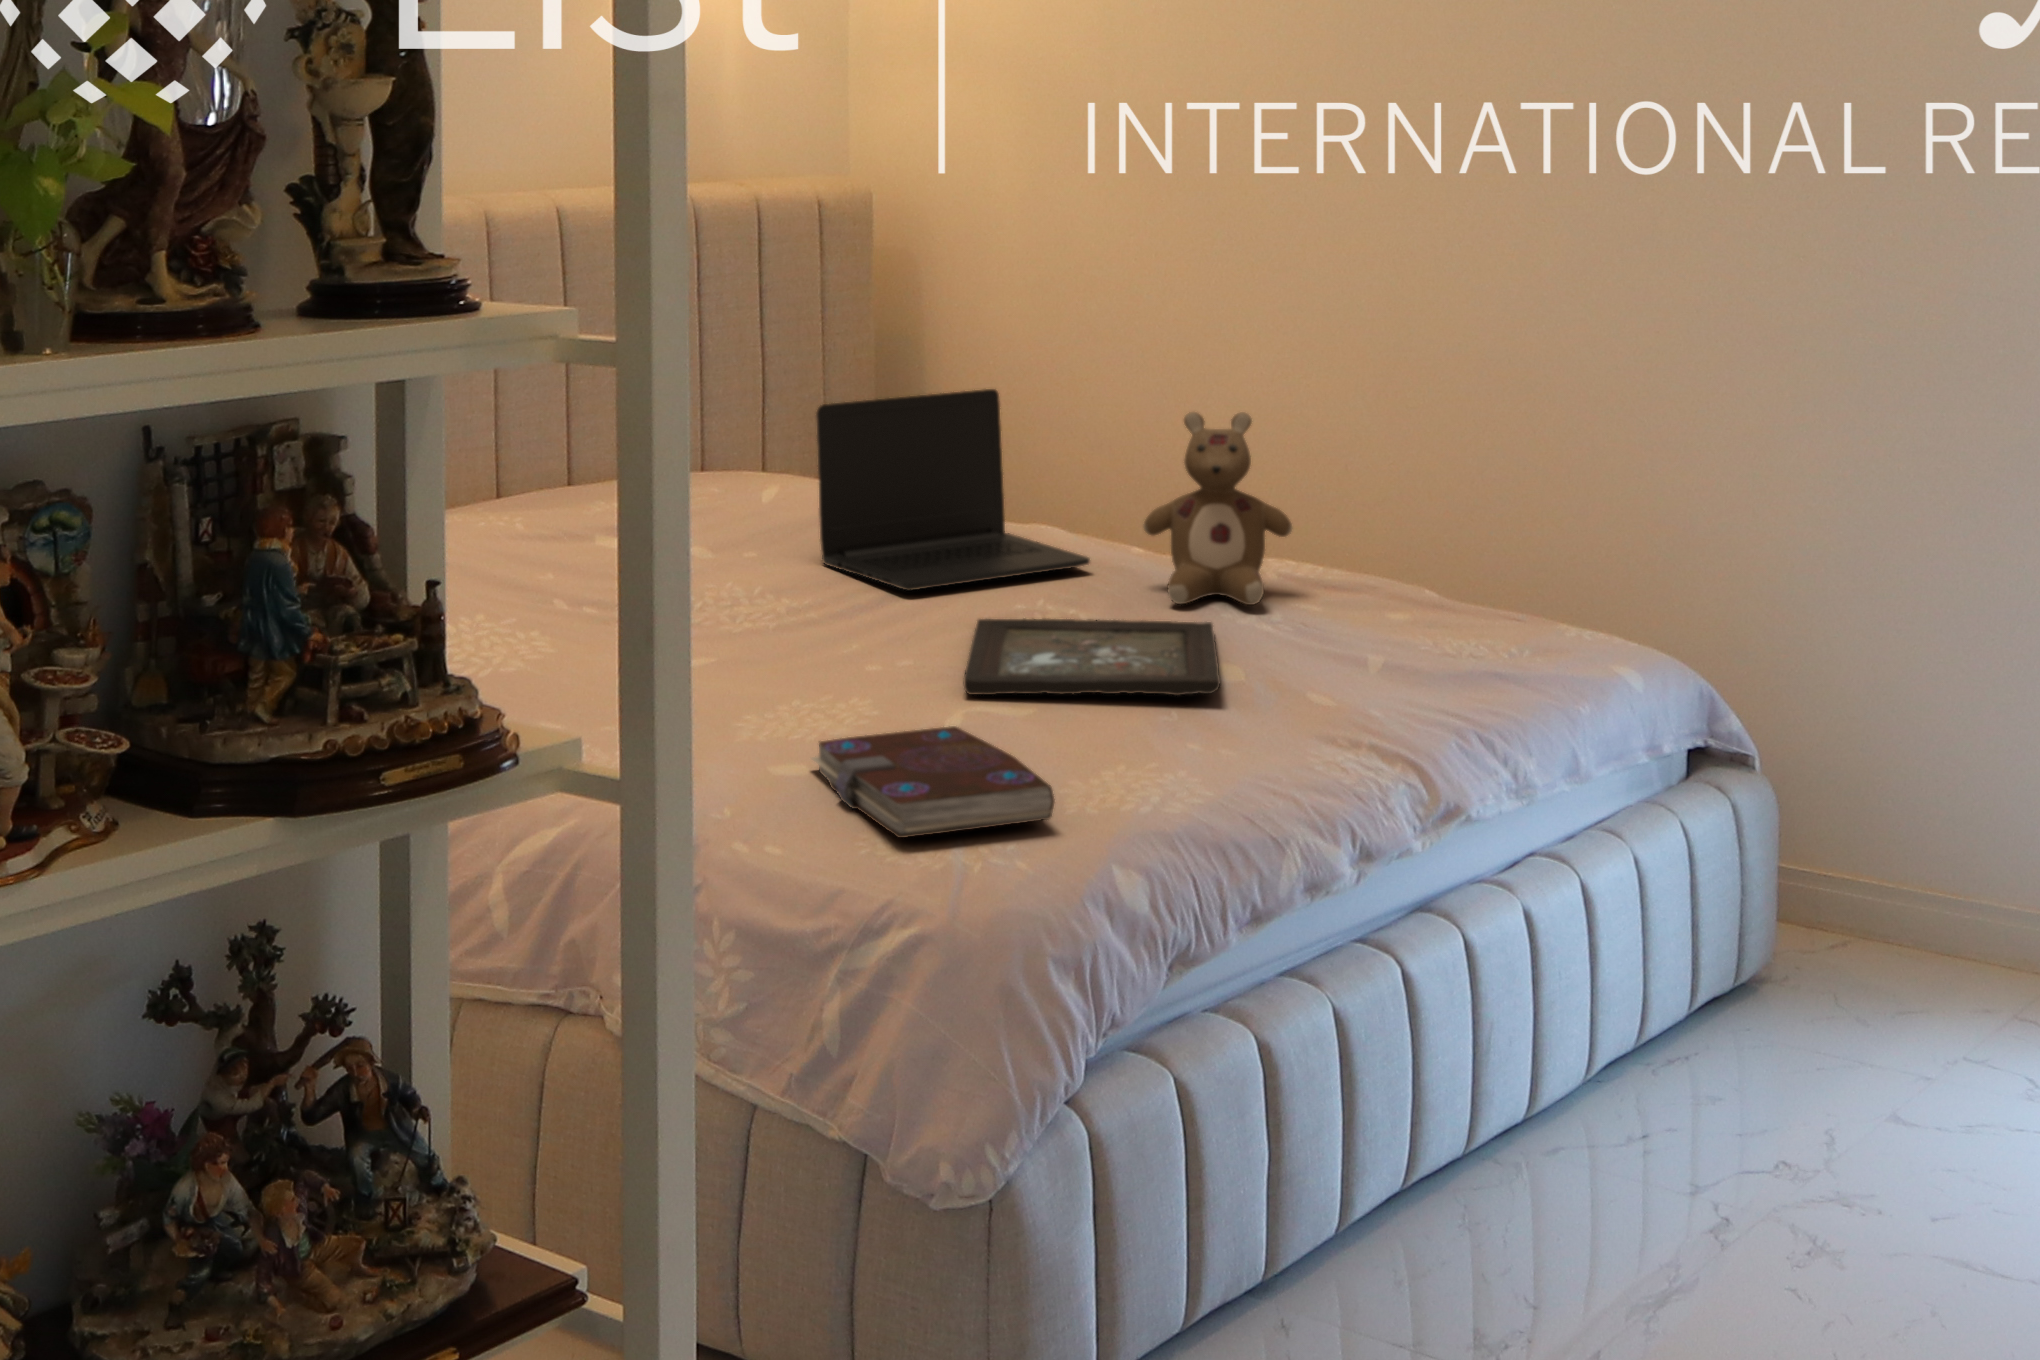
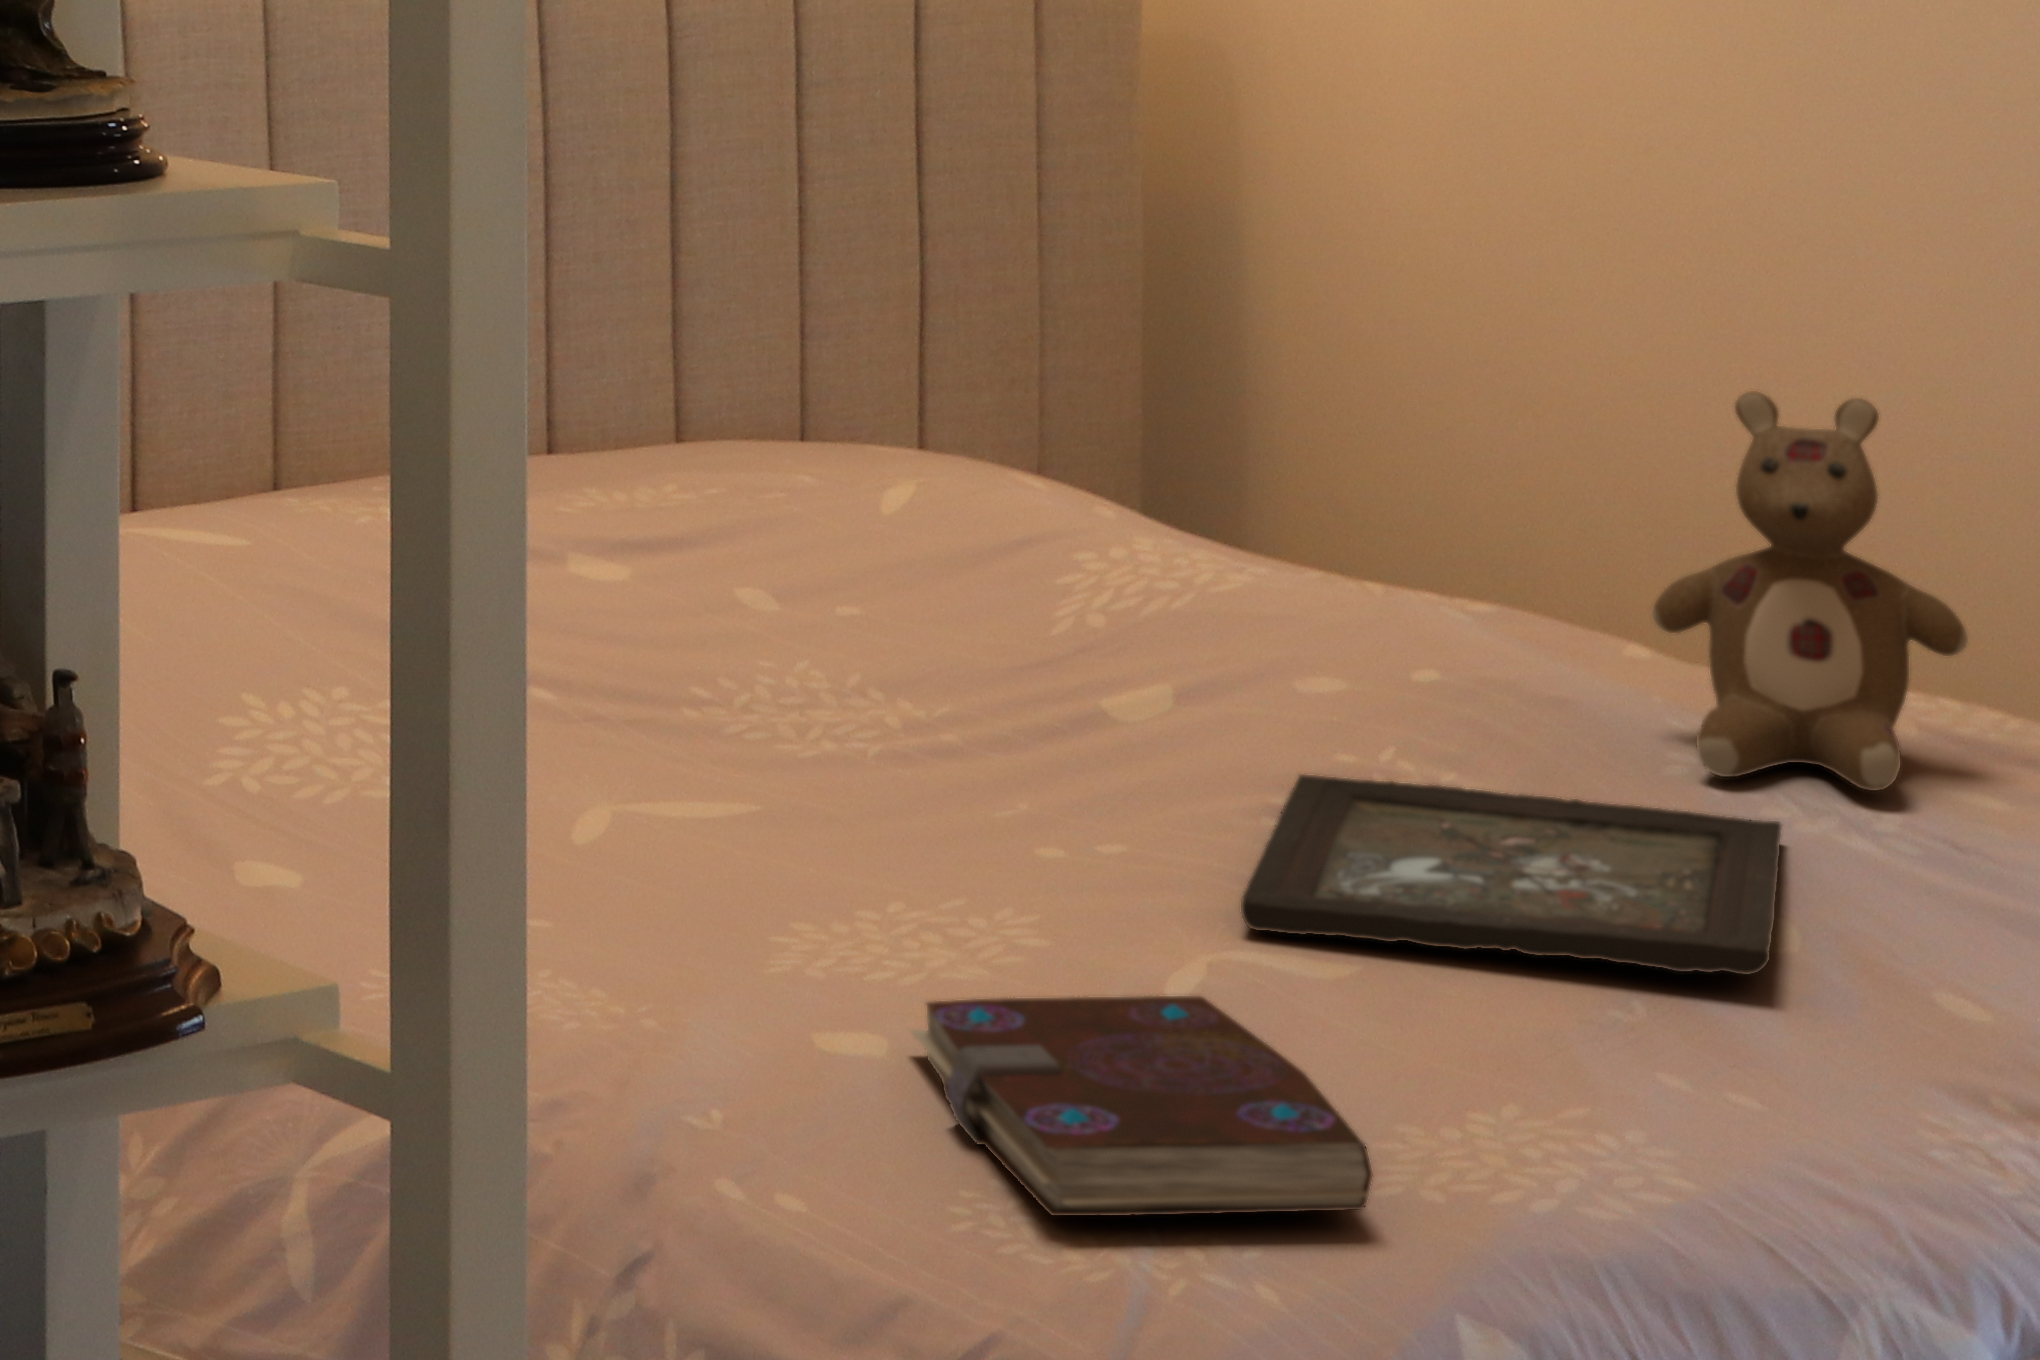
laptop: present [816,389,1090,591] -> none [1006,319,1548,706]

